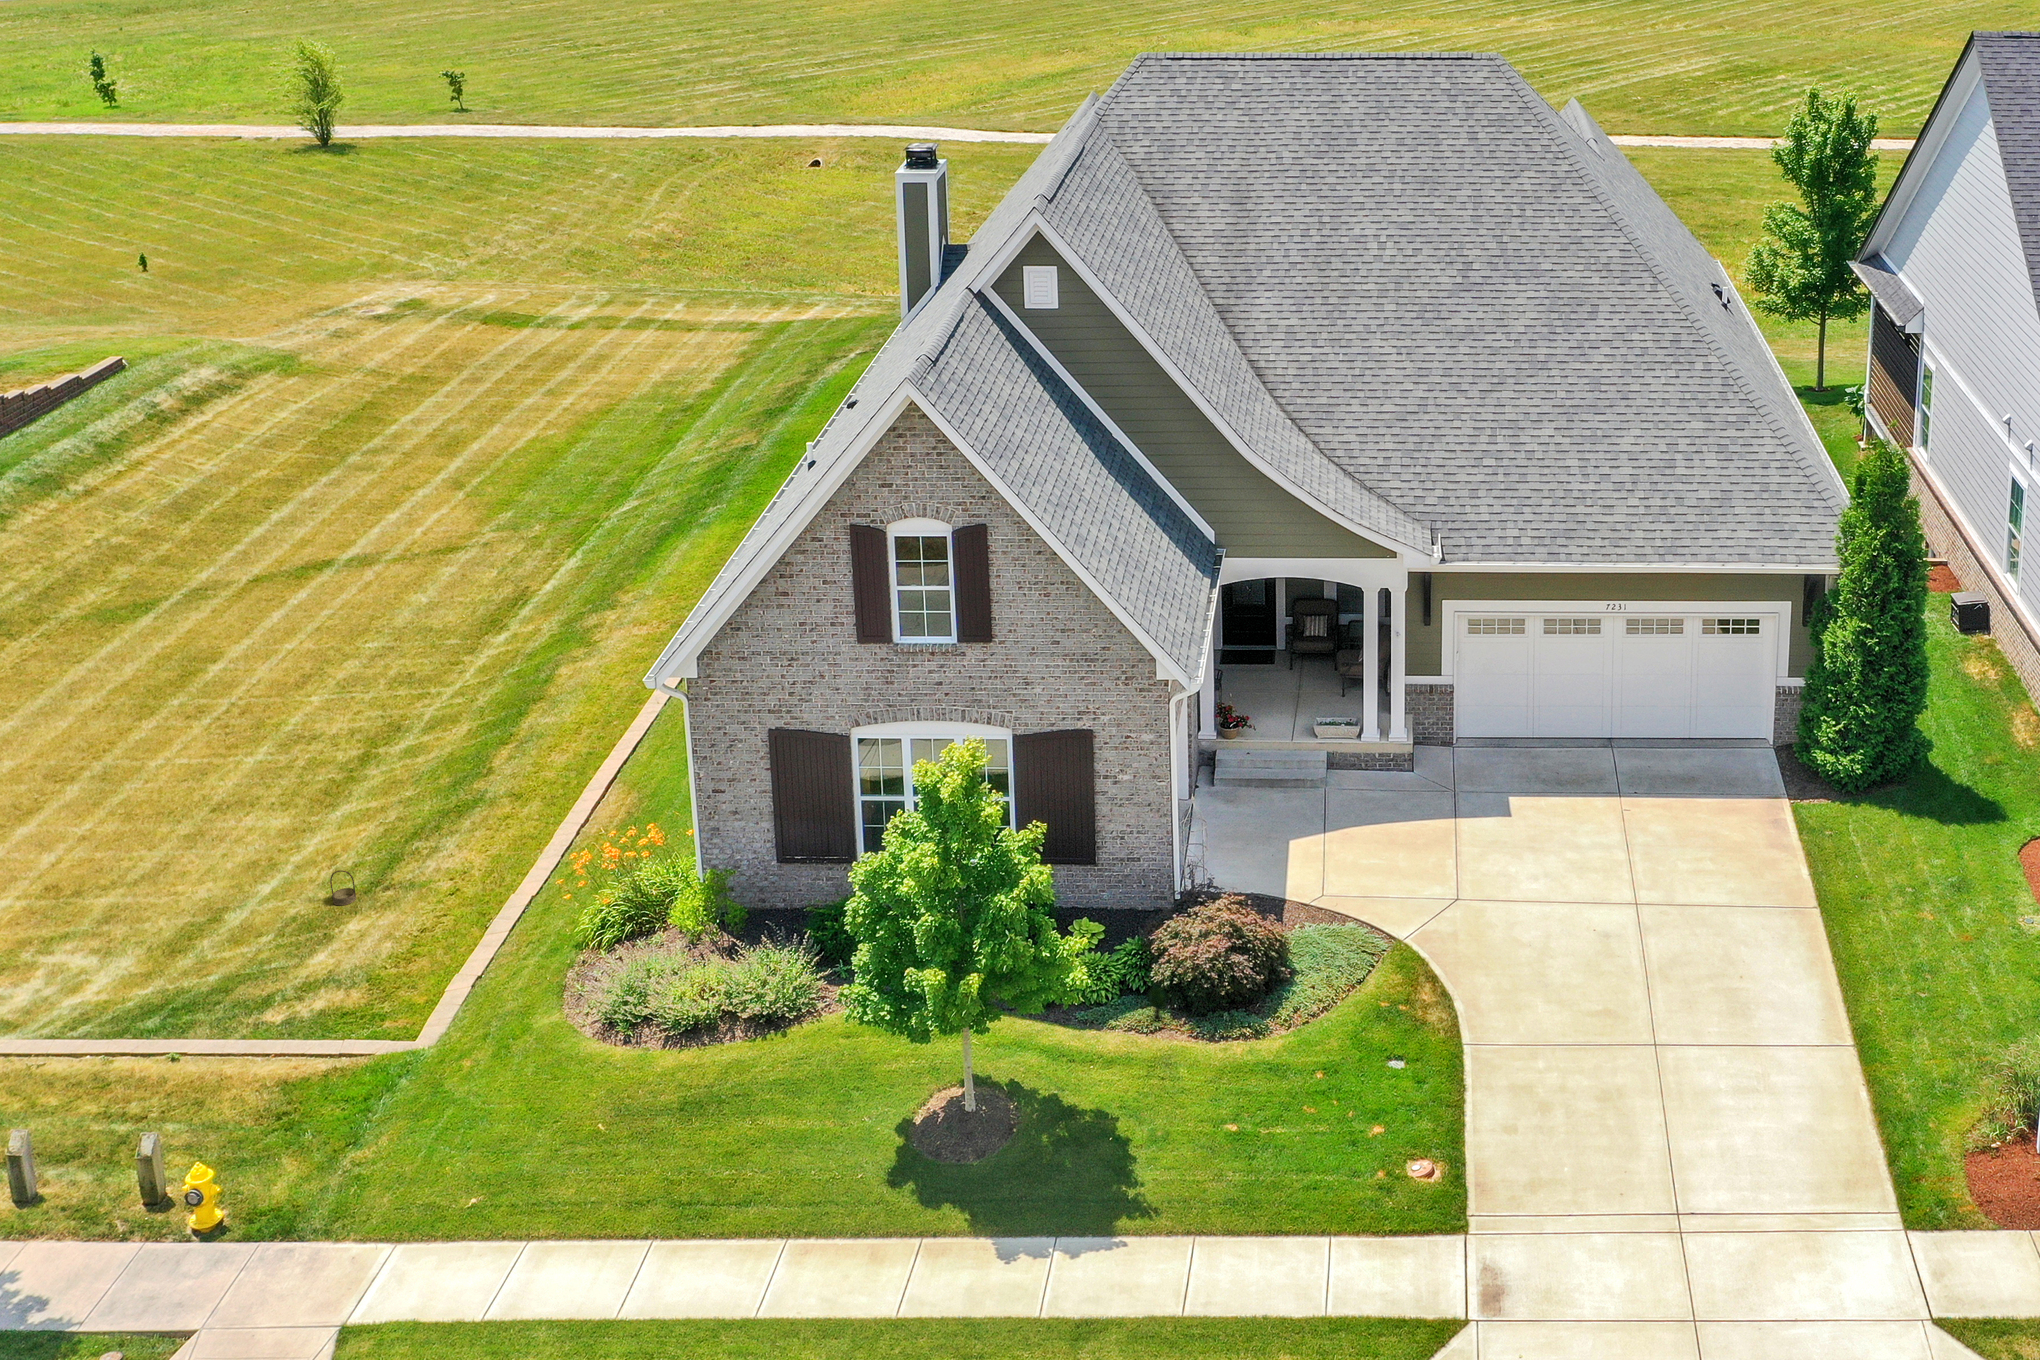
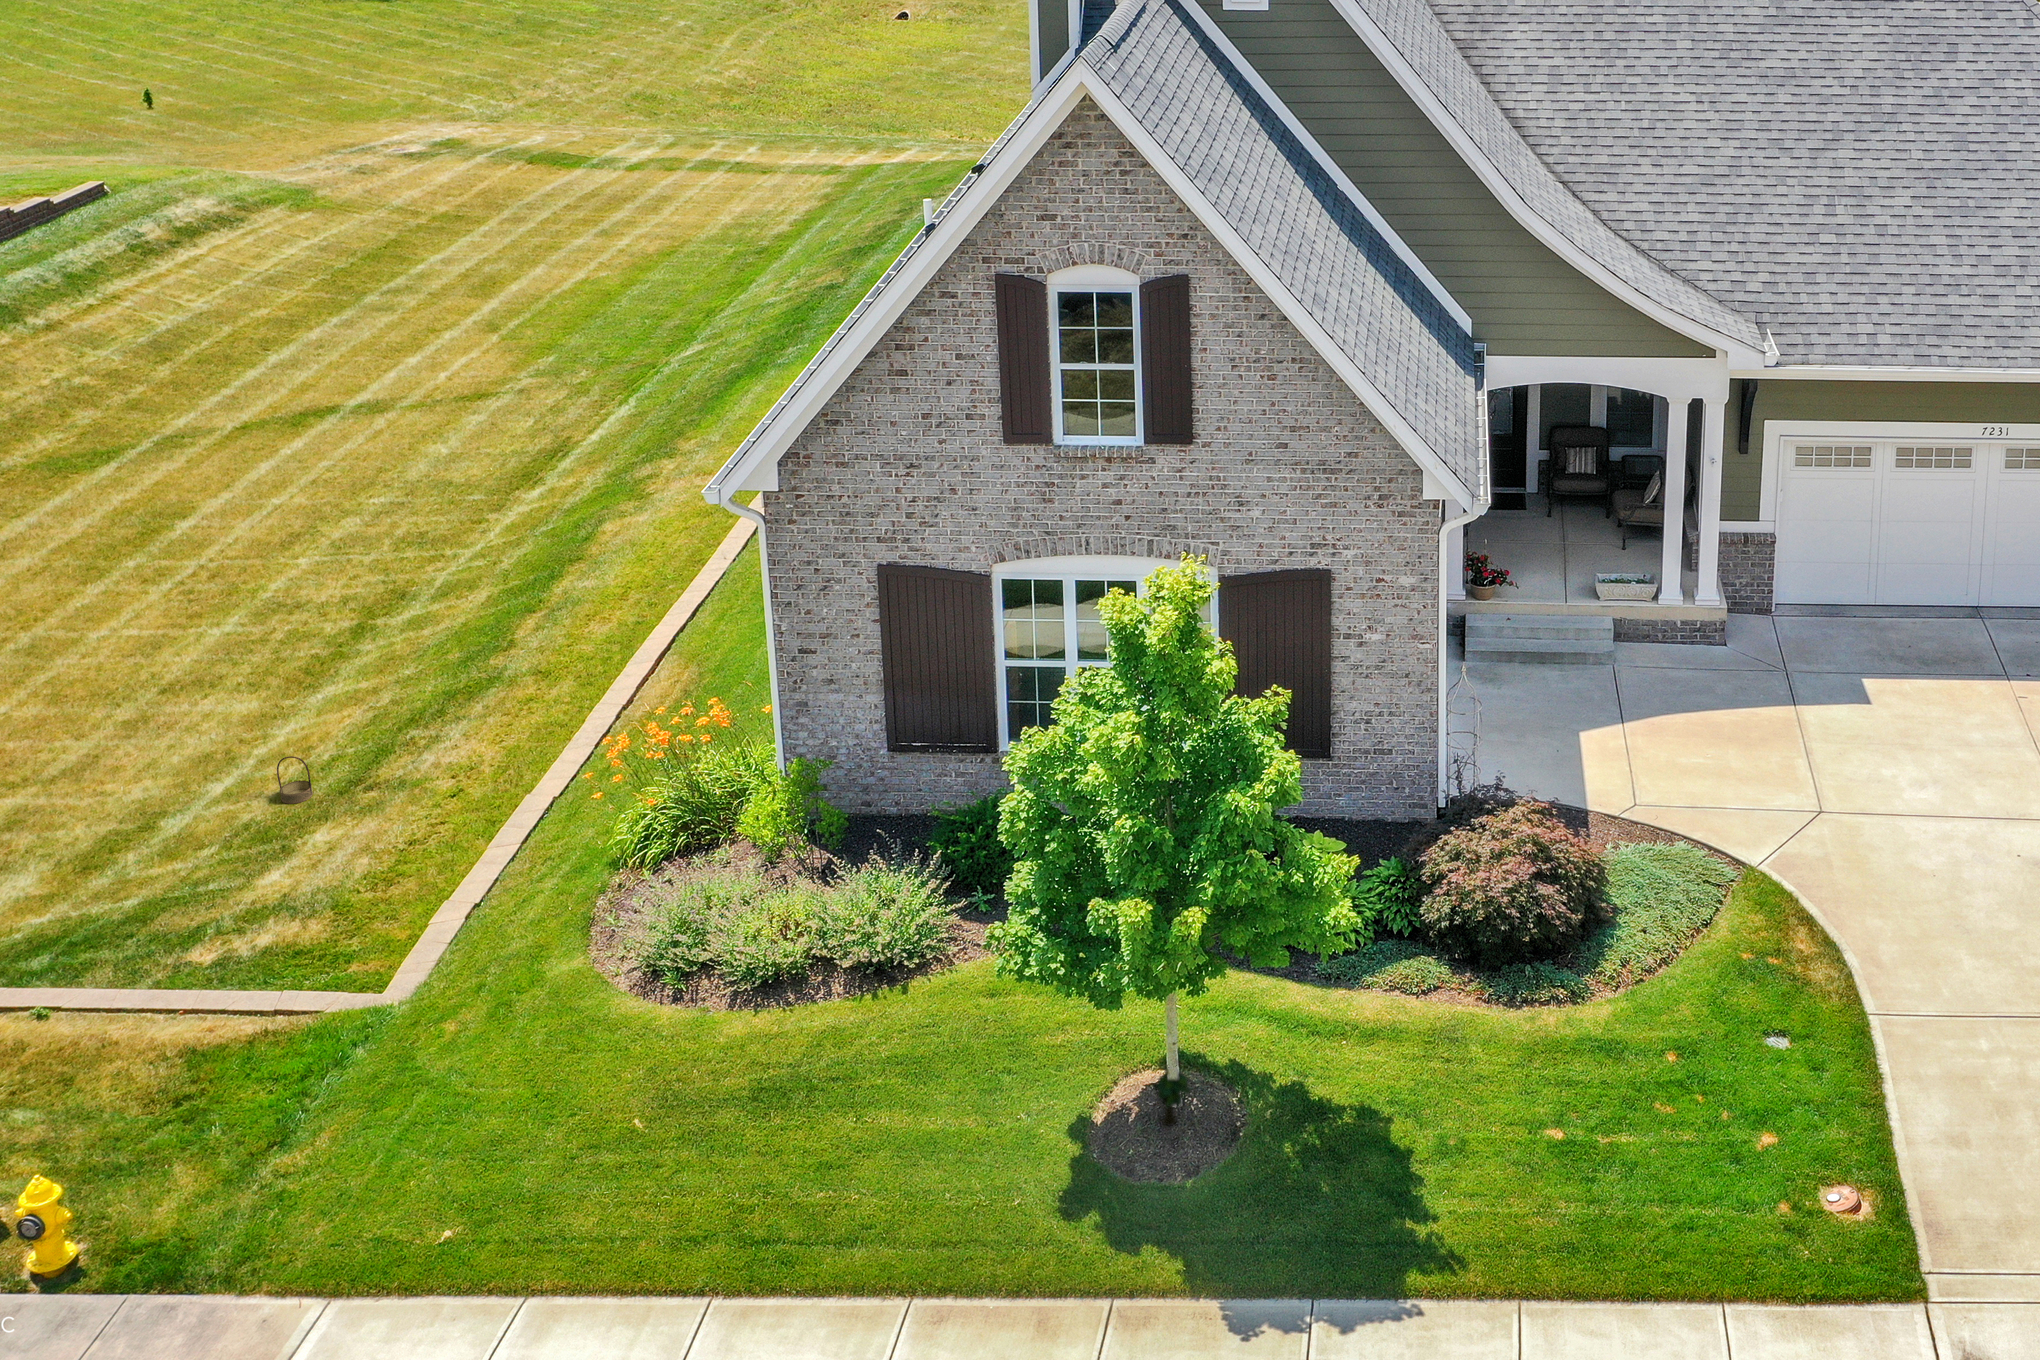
decorative plant: present [1147,980,1171,1021] -> present [1149,1061,1190,1126]

